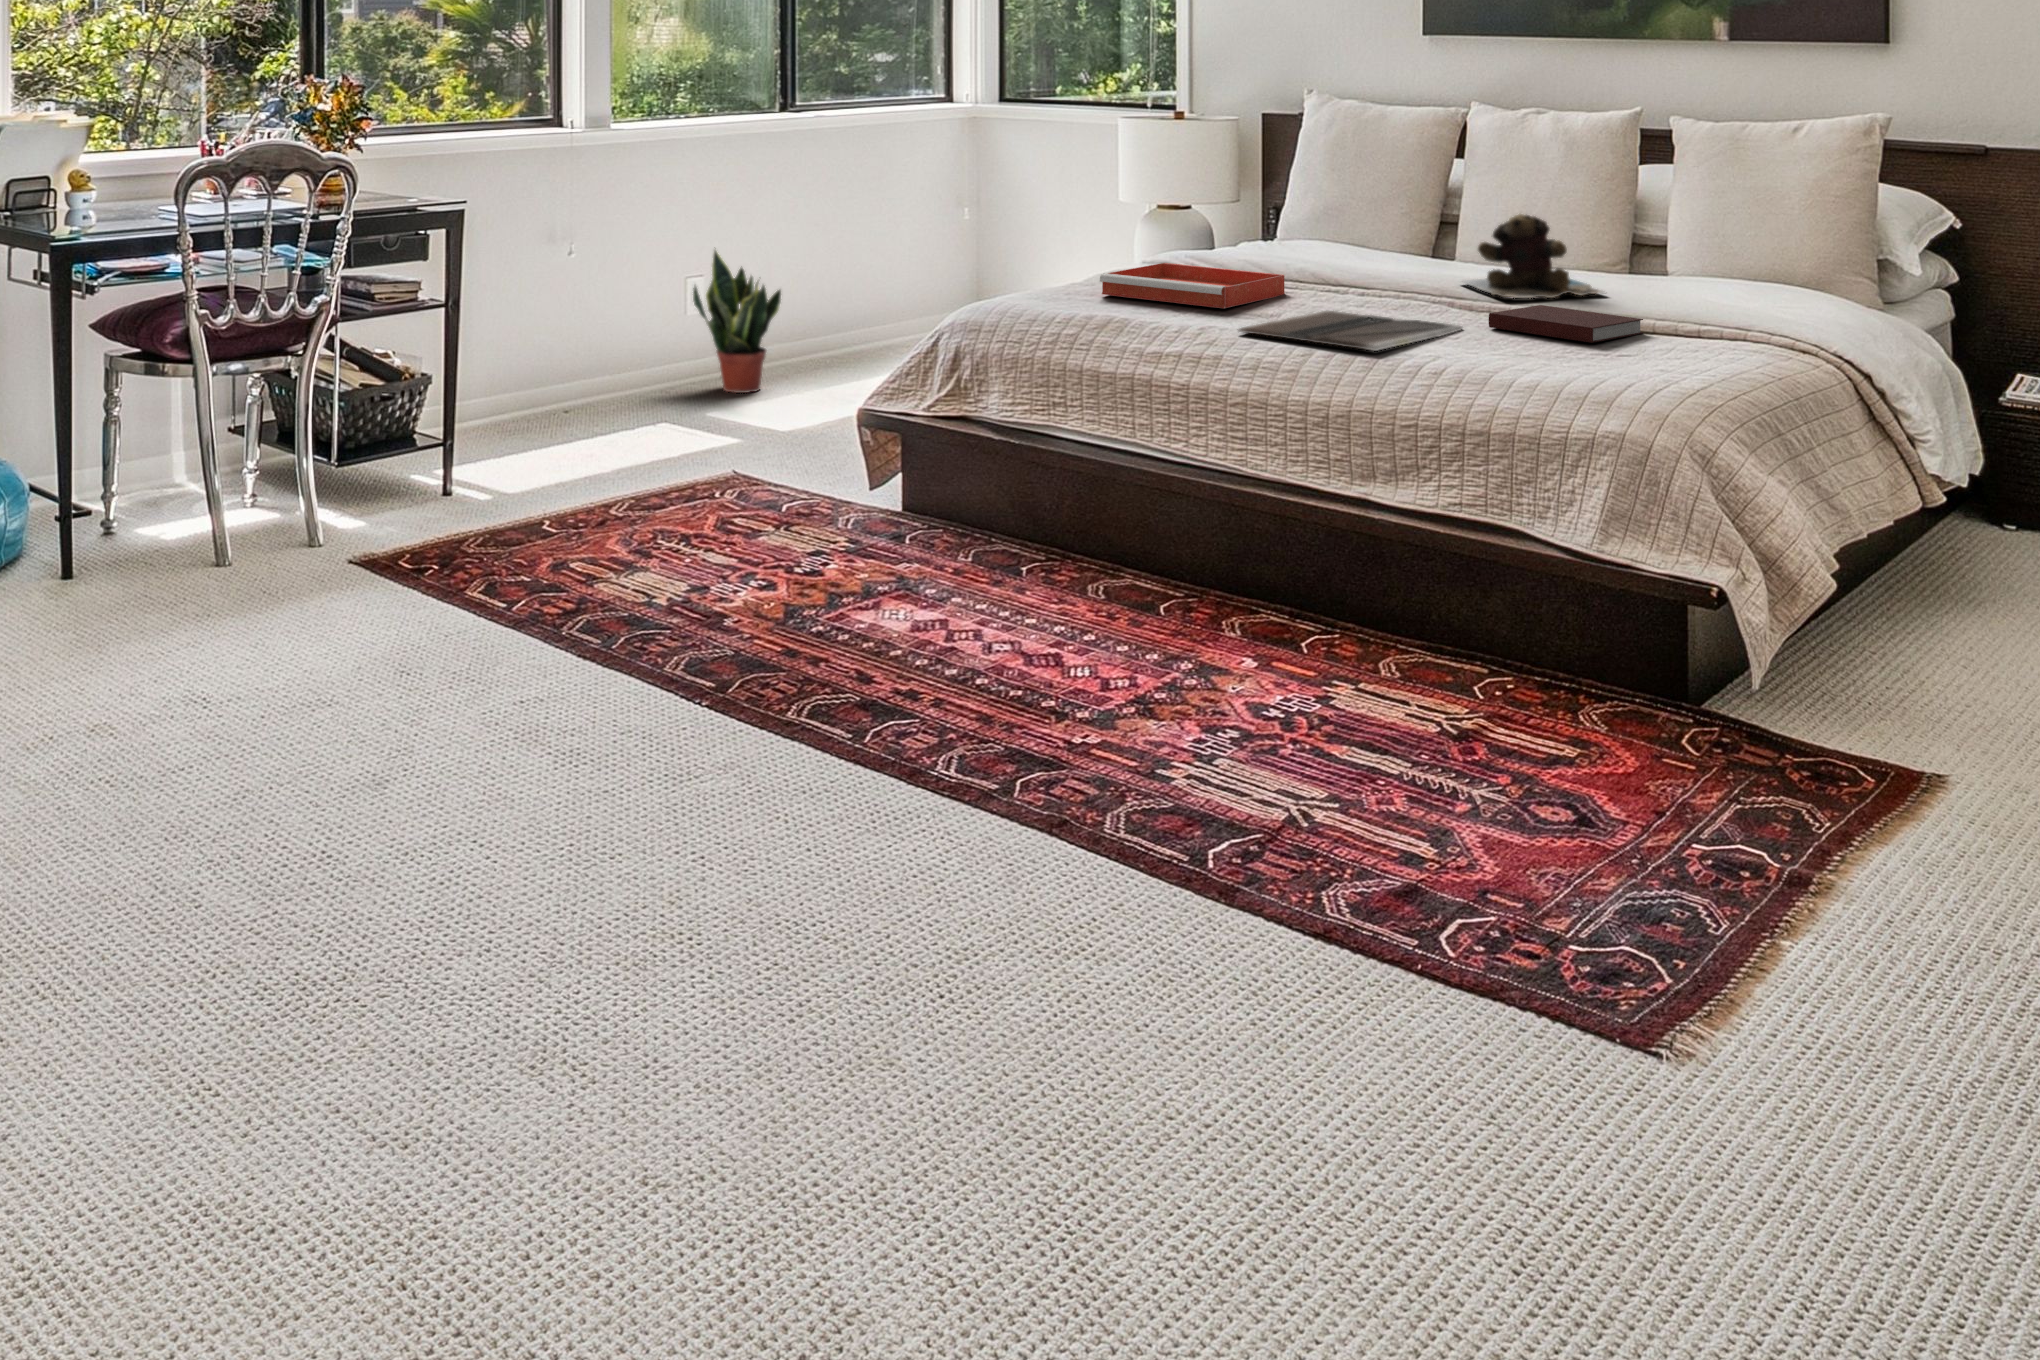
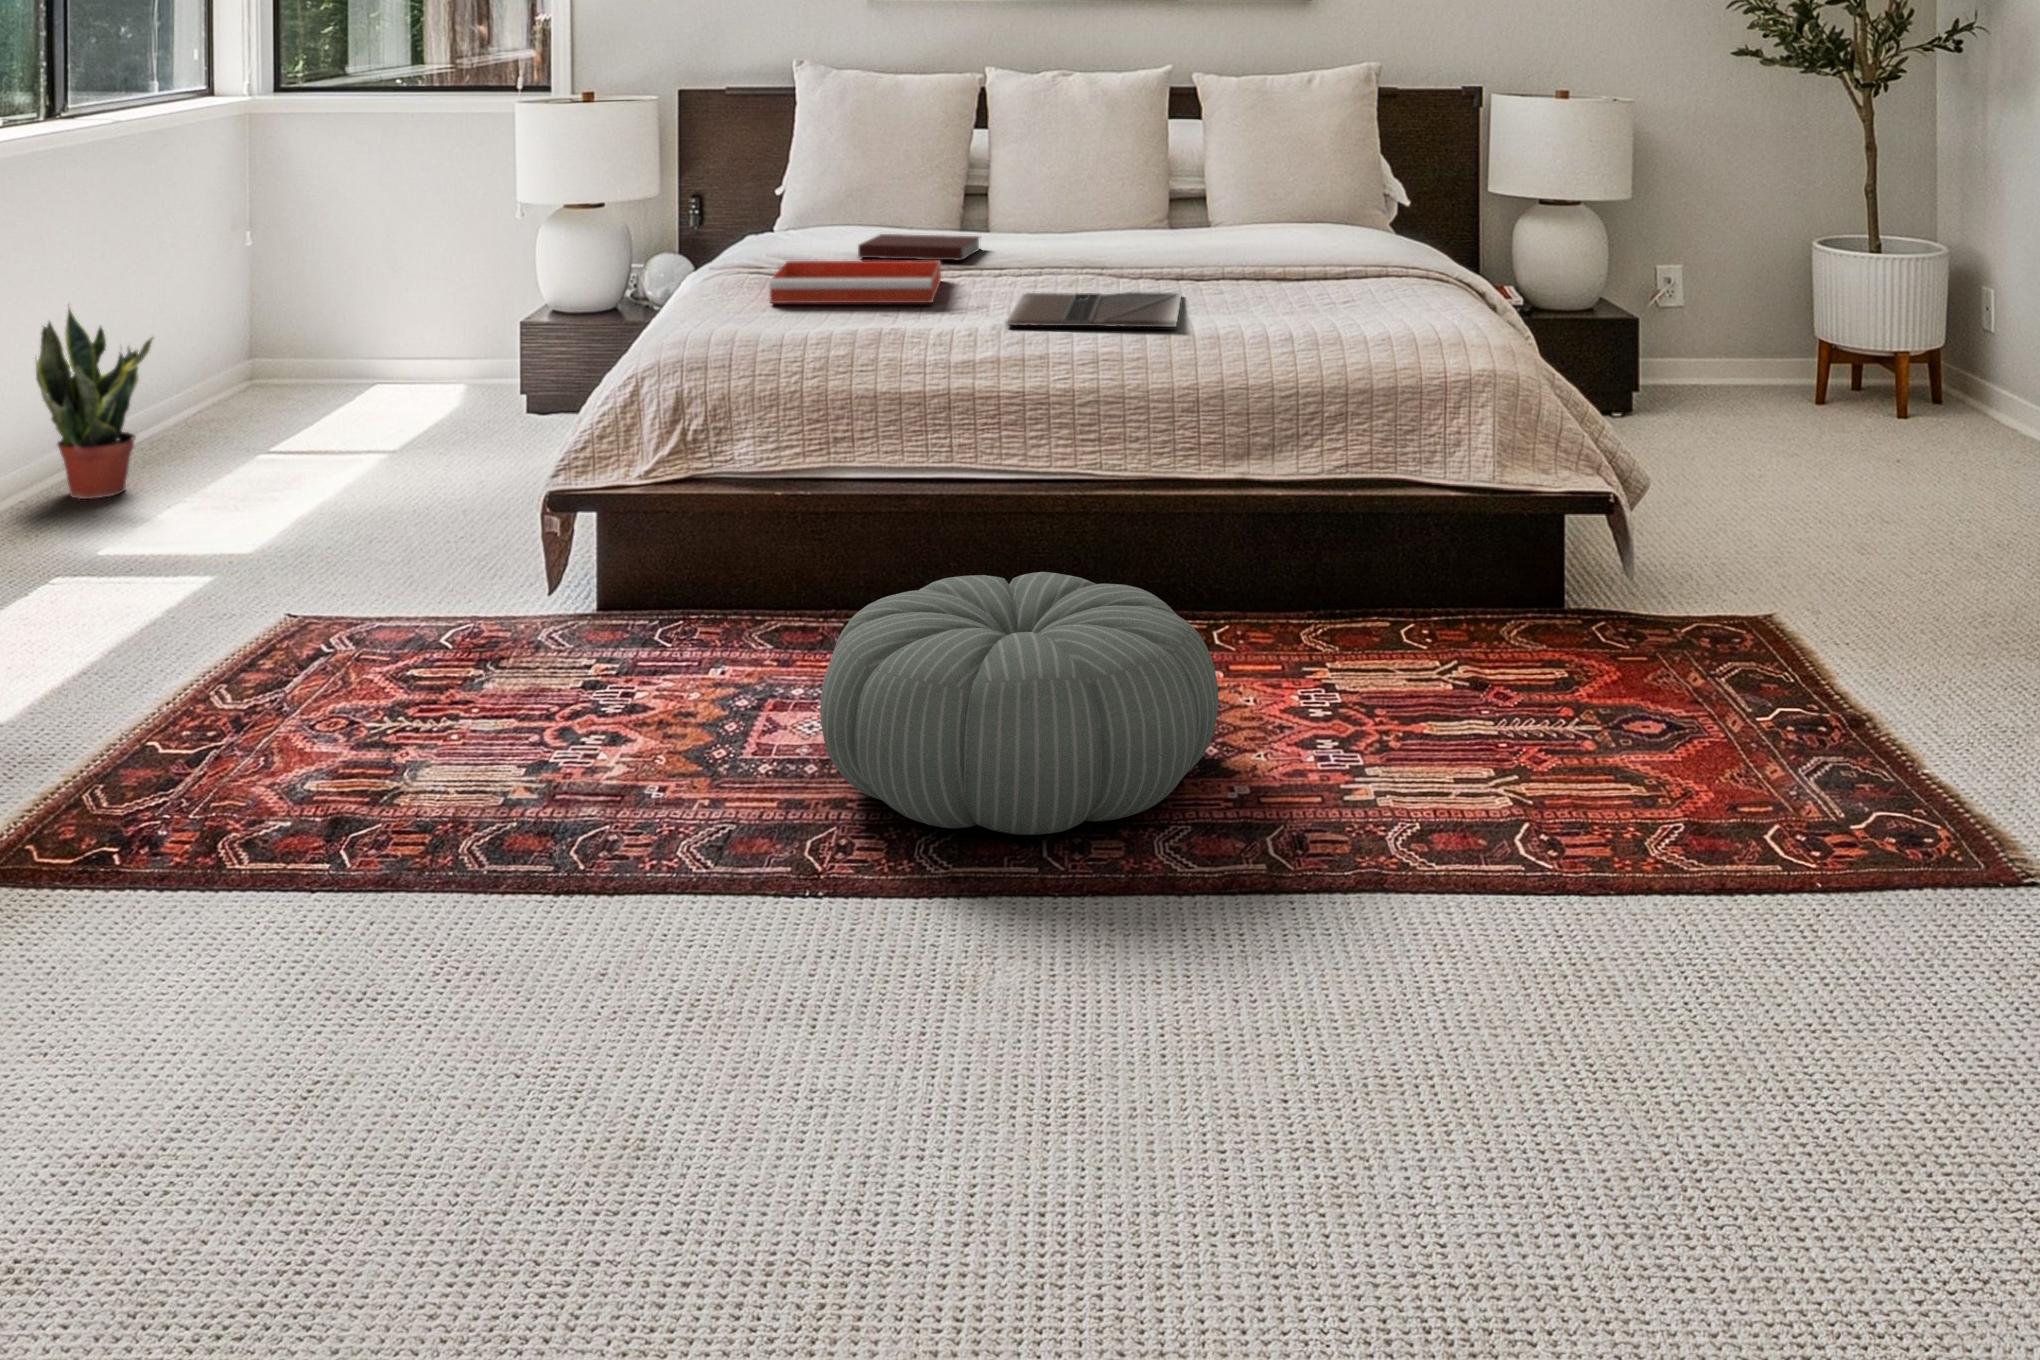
teddy bear: present [1463,214,1603,298] -> none [1071,176,1217,261]
notebook: present [1489,305,1643,343] -> present [858,234,981,260]
pouf: none [783,518,1121,731] -> present [820,572,1218,835]

